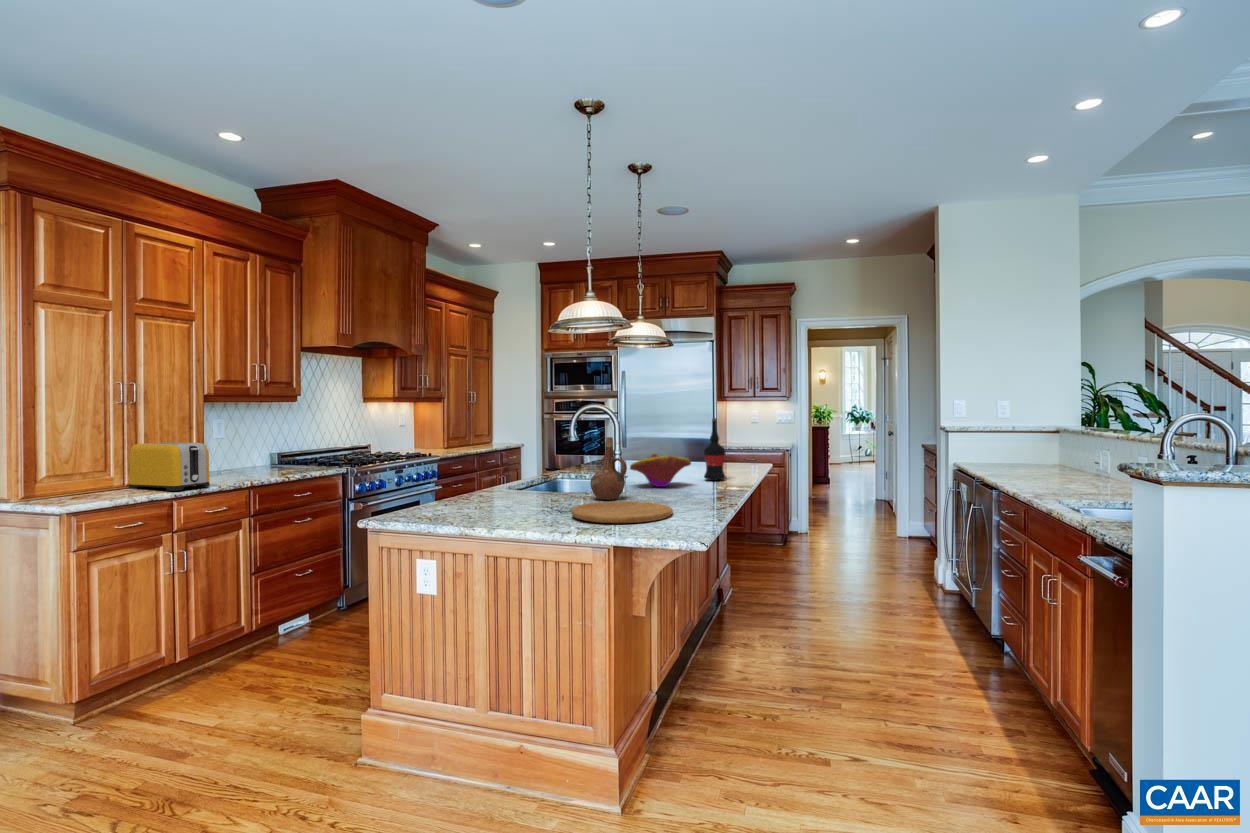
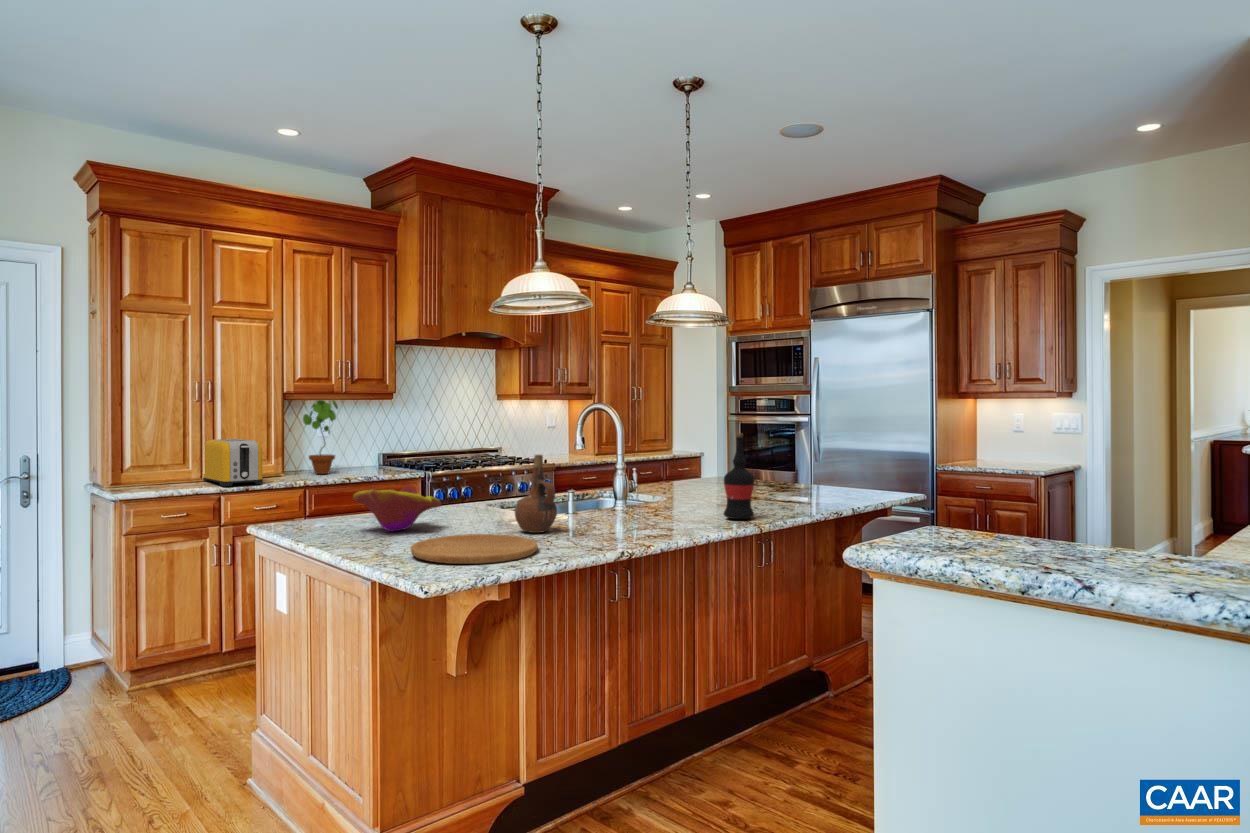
potted plant: none [225,401,259,475] -> present [303,400,338,474]
decorative bowl: present [630,454,691,487] -> present [353,485,441,531]

